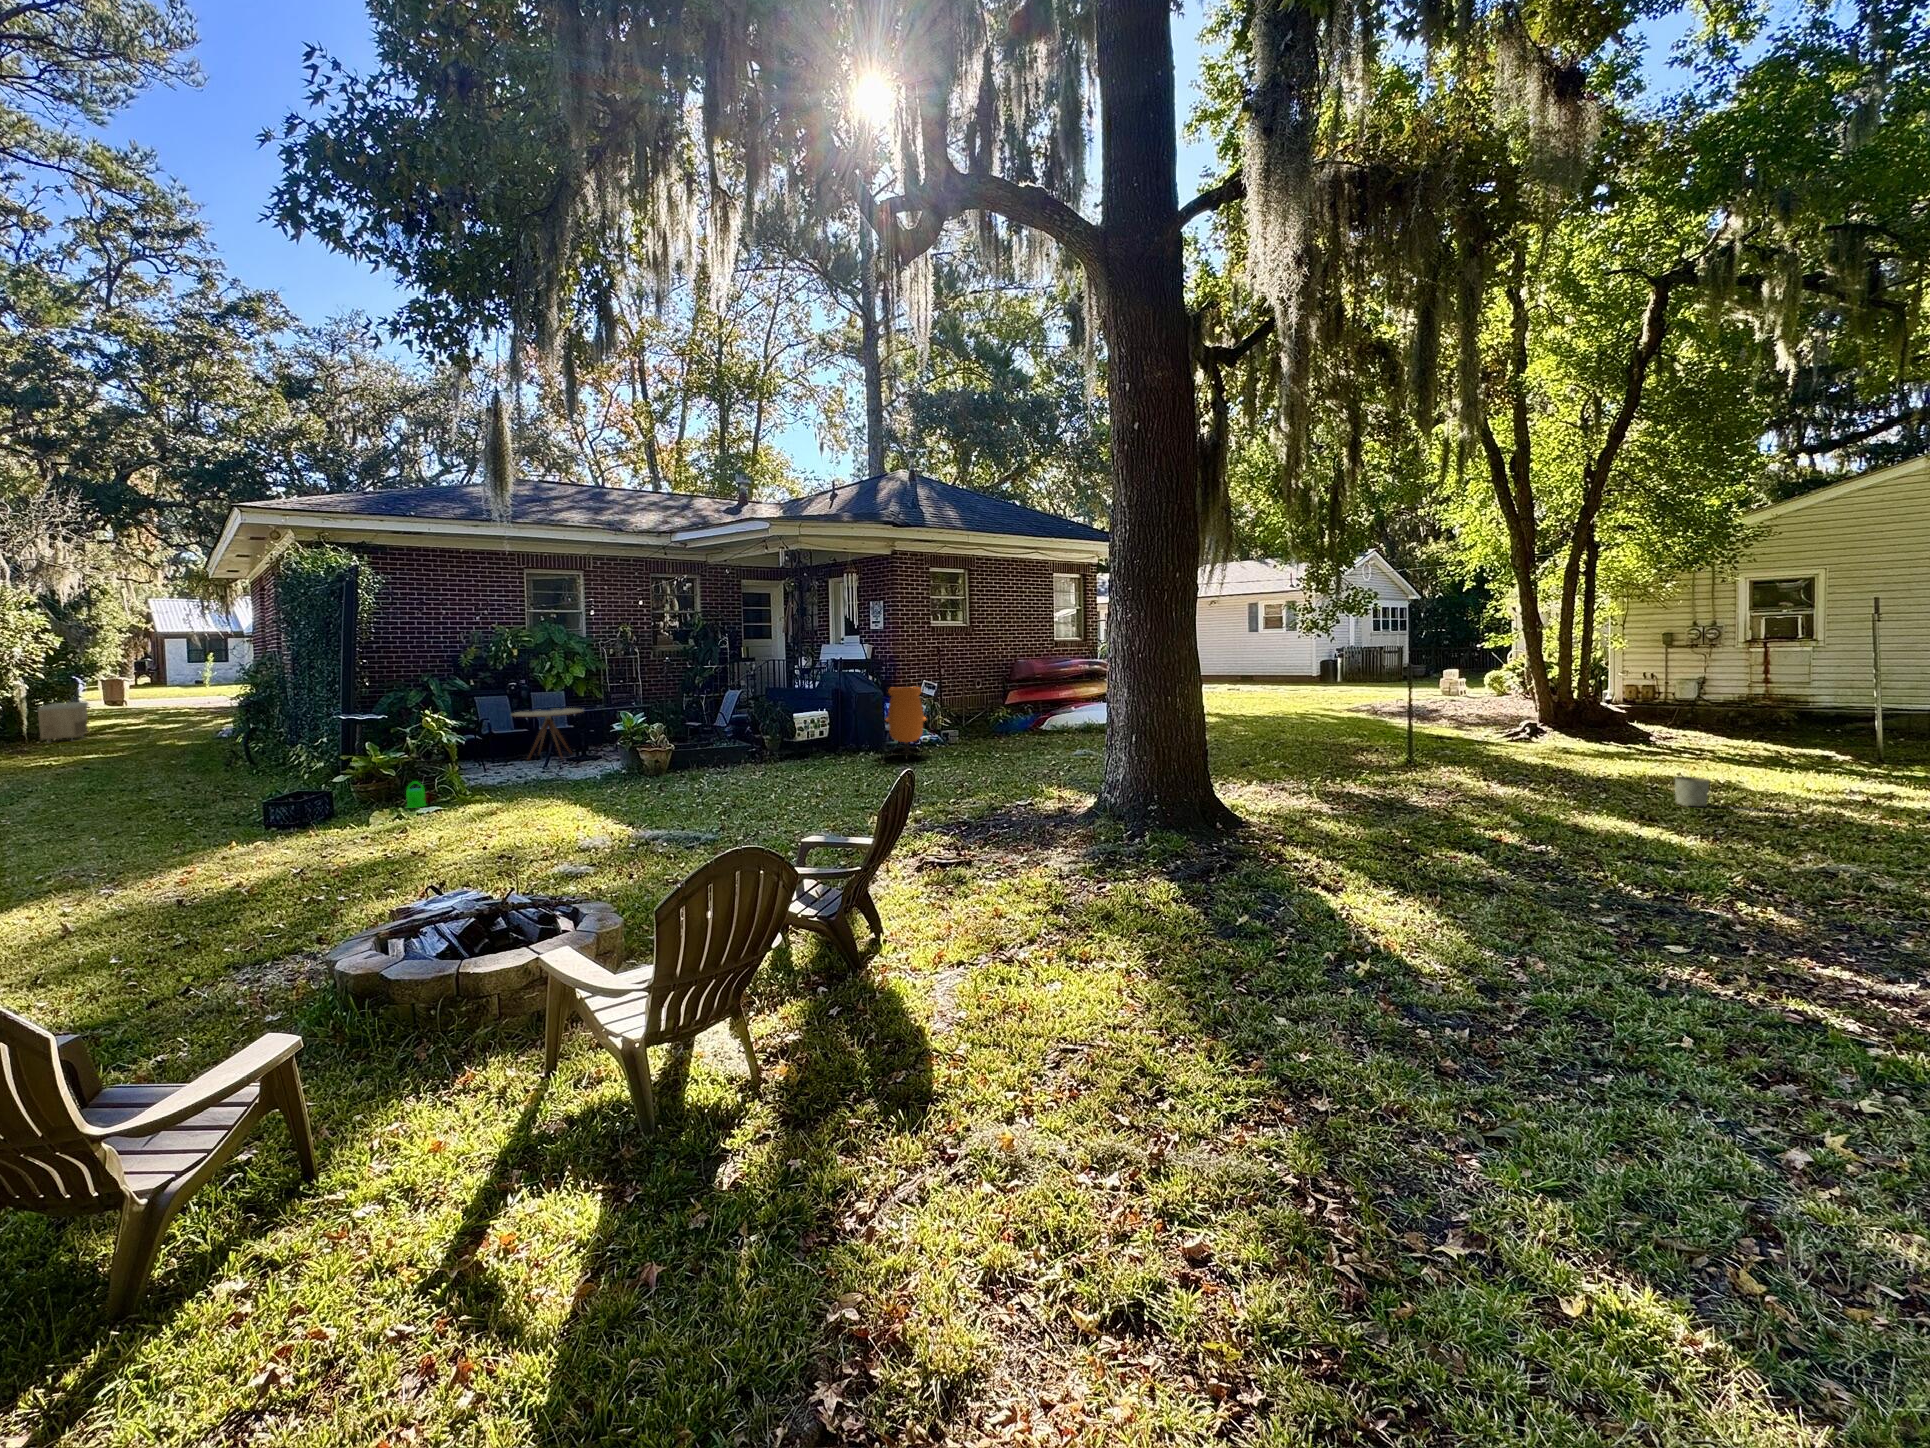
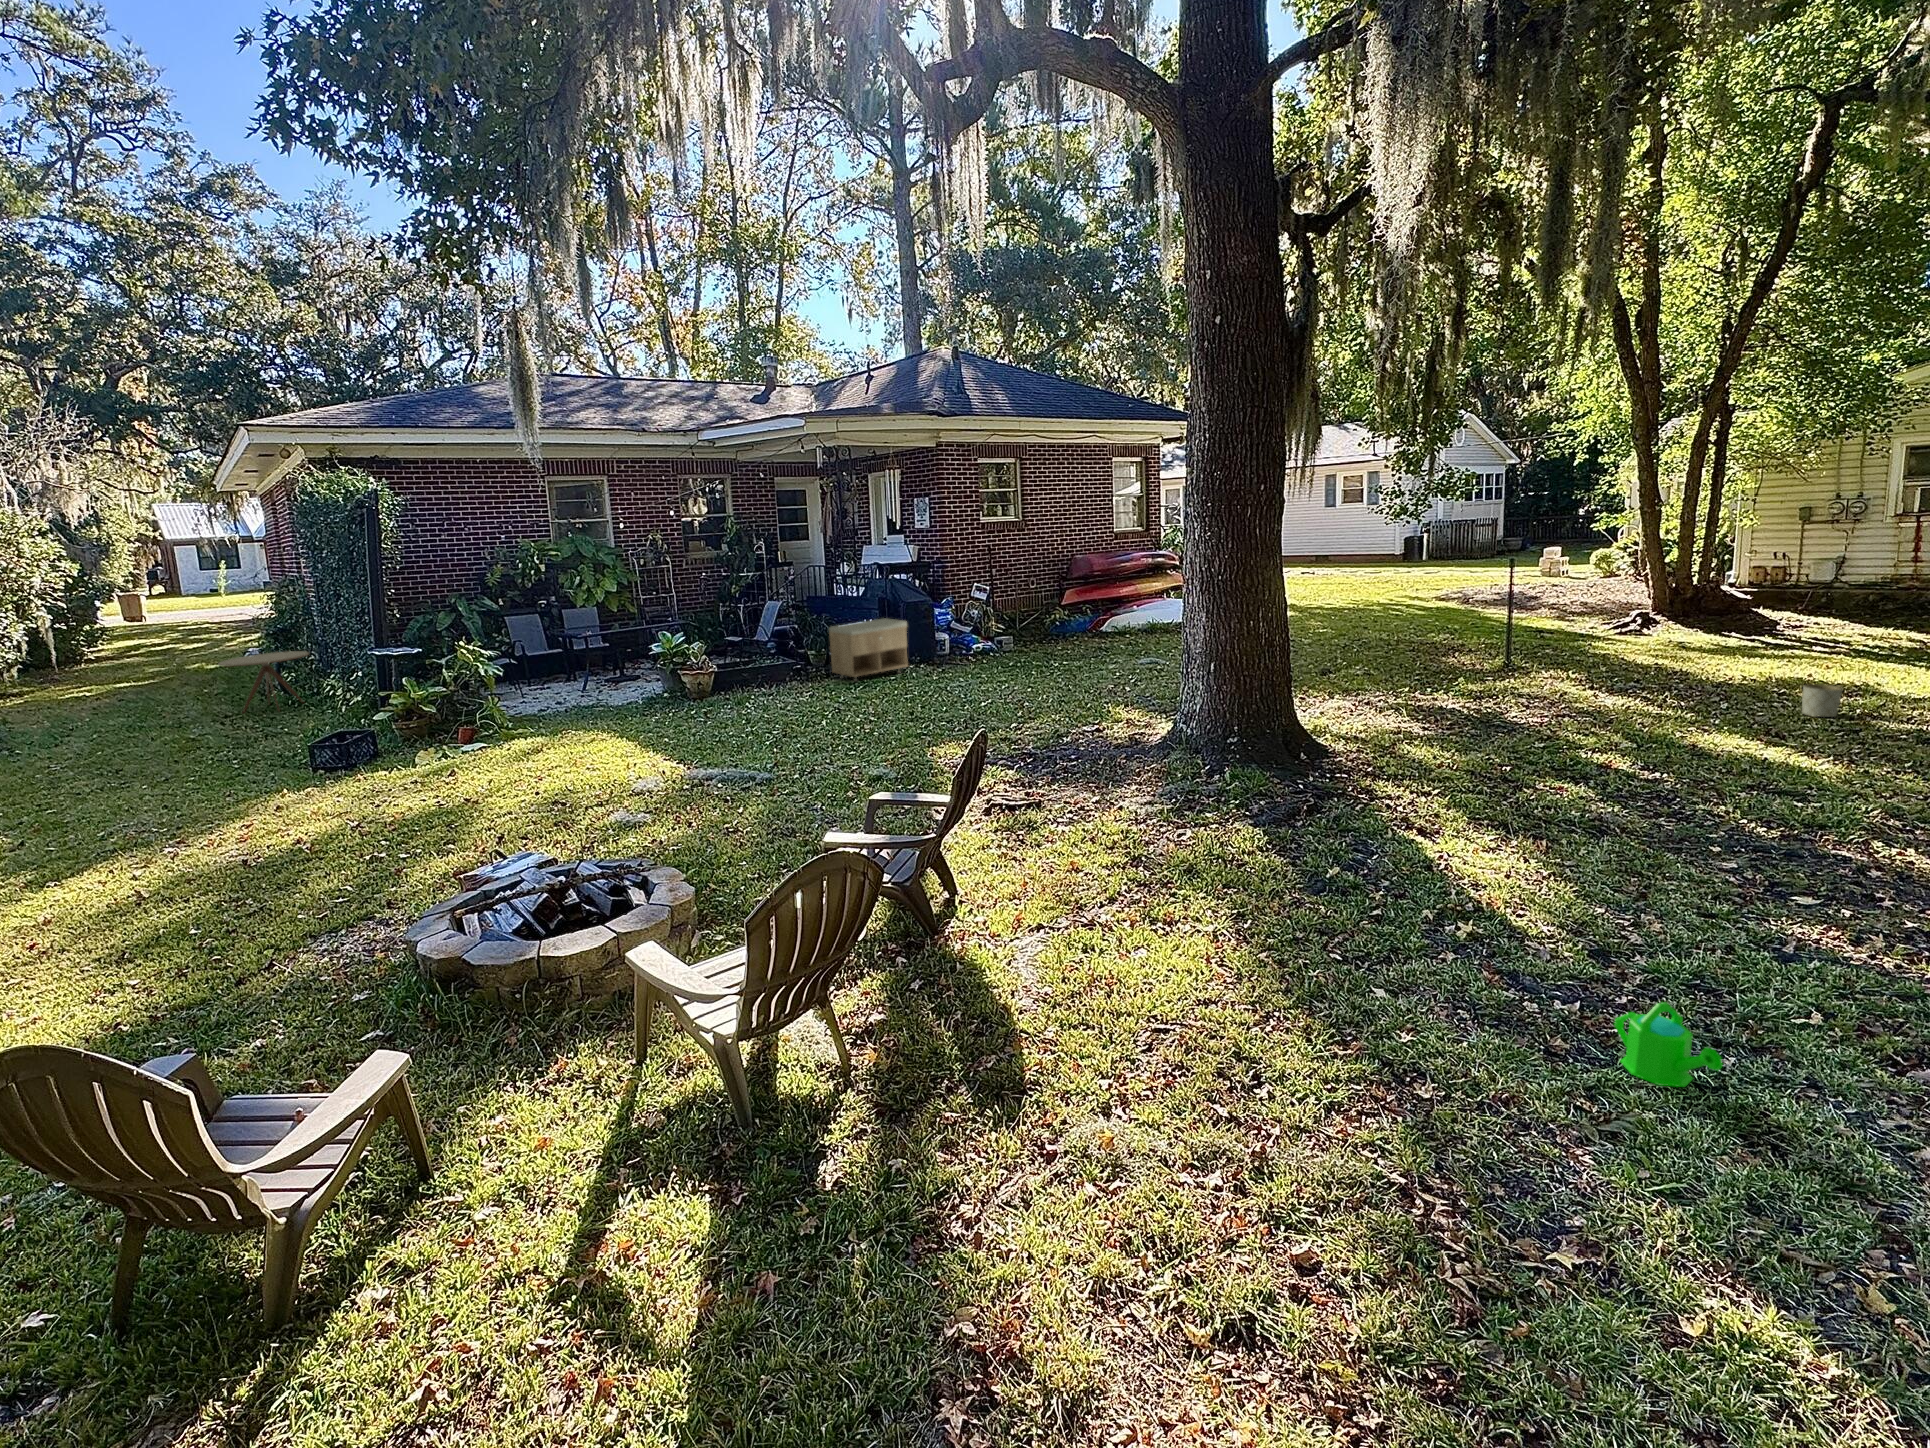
lounge chair: present [886,687,926,758] -> none [935,597,982,675]
storage bench: present [38,702,88,742] -> present [829,618,908,681]
round table: present [512,708,583,761] -> present [218,651,309,713]
watering can: present [406,781,426,808] -> present [1614,1002,1723,1087]

